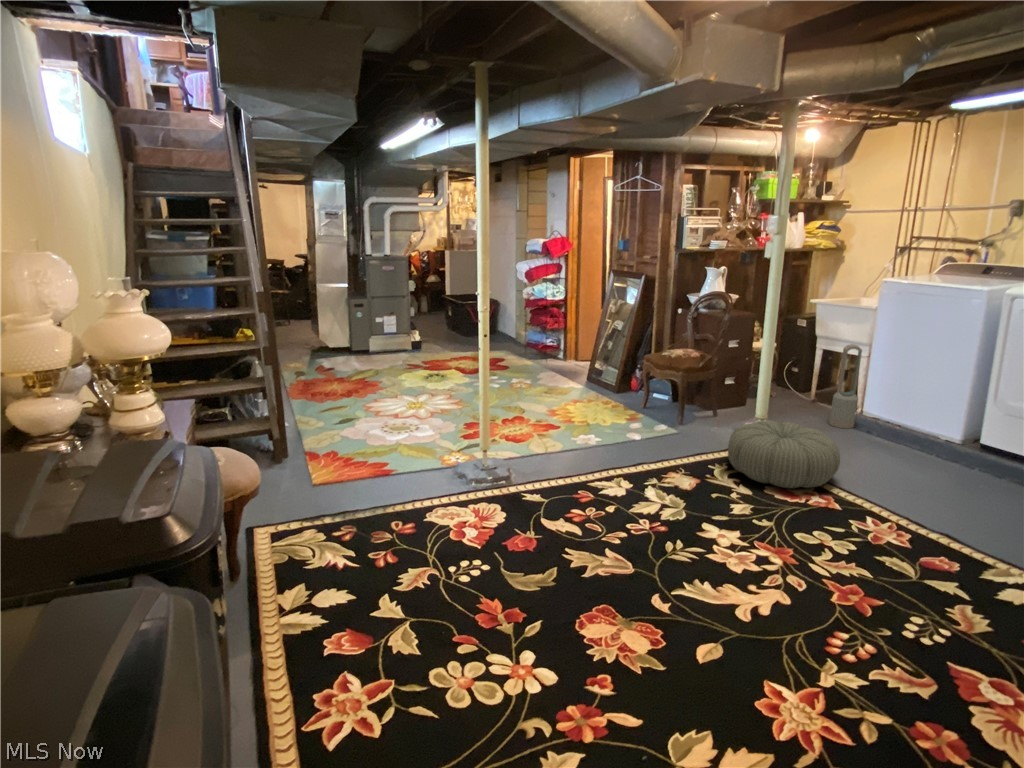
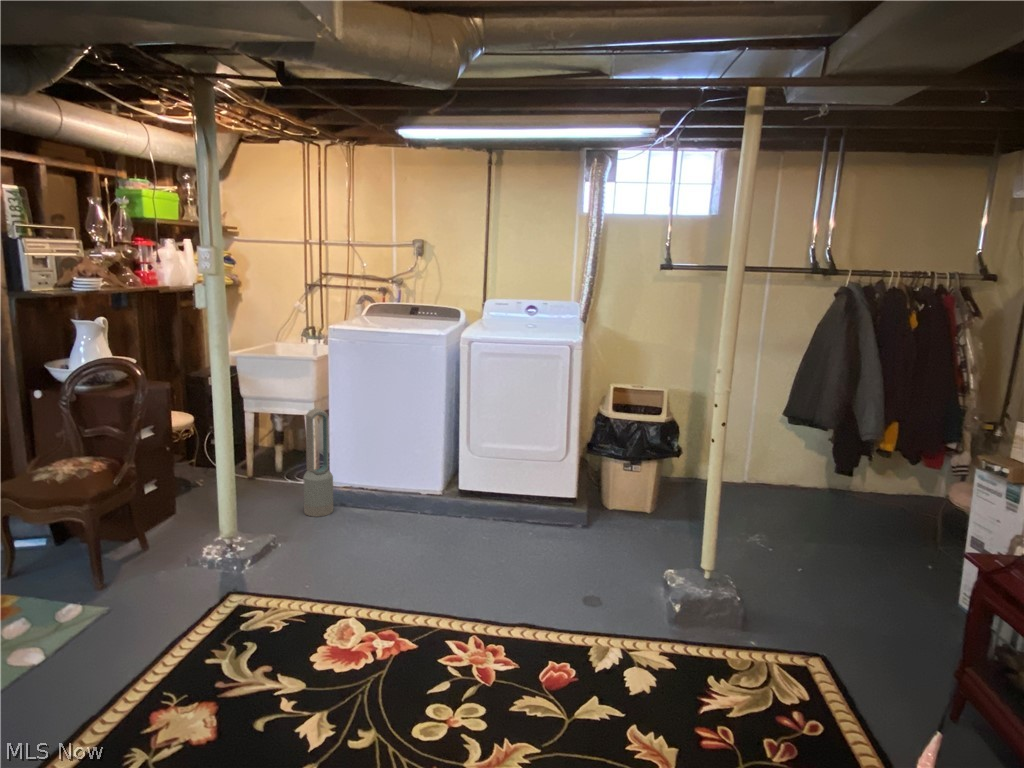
pouf: present [728,421,840,488] -> none [224,541,385,655]

